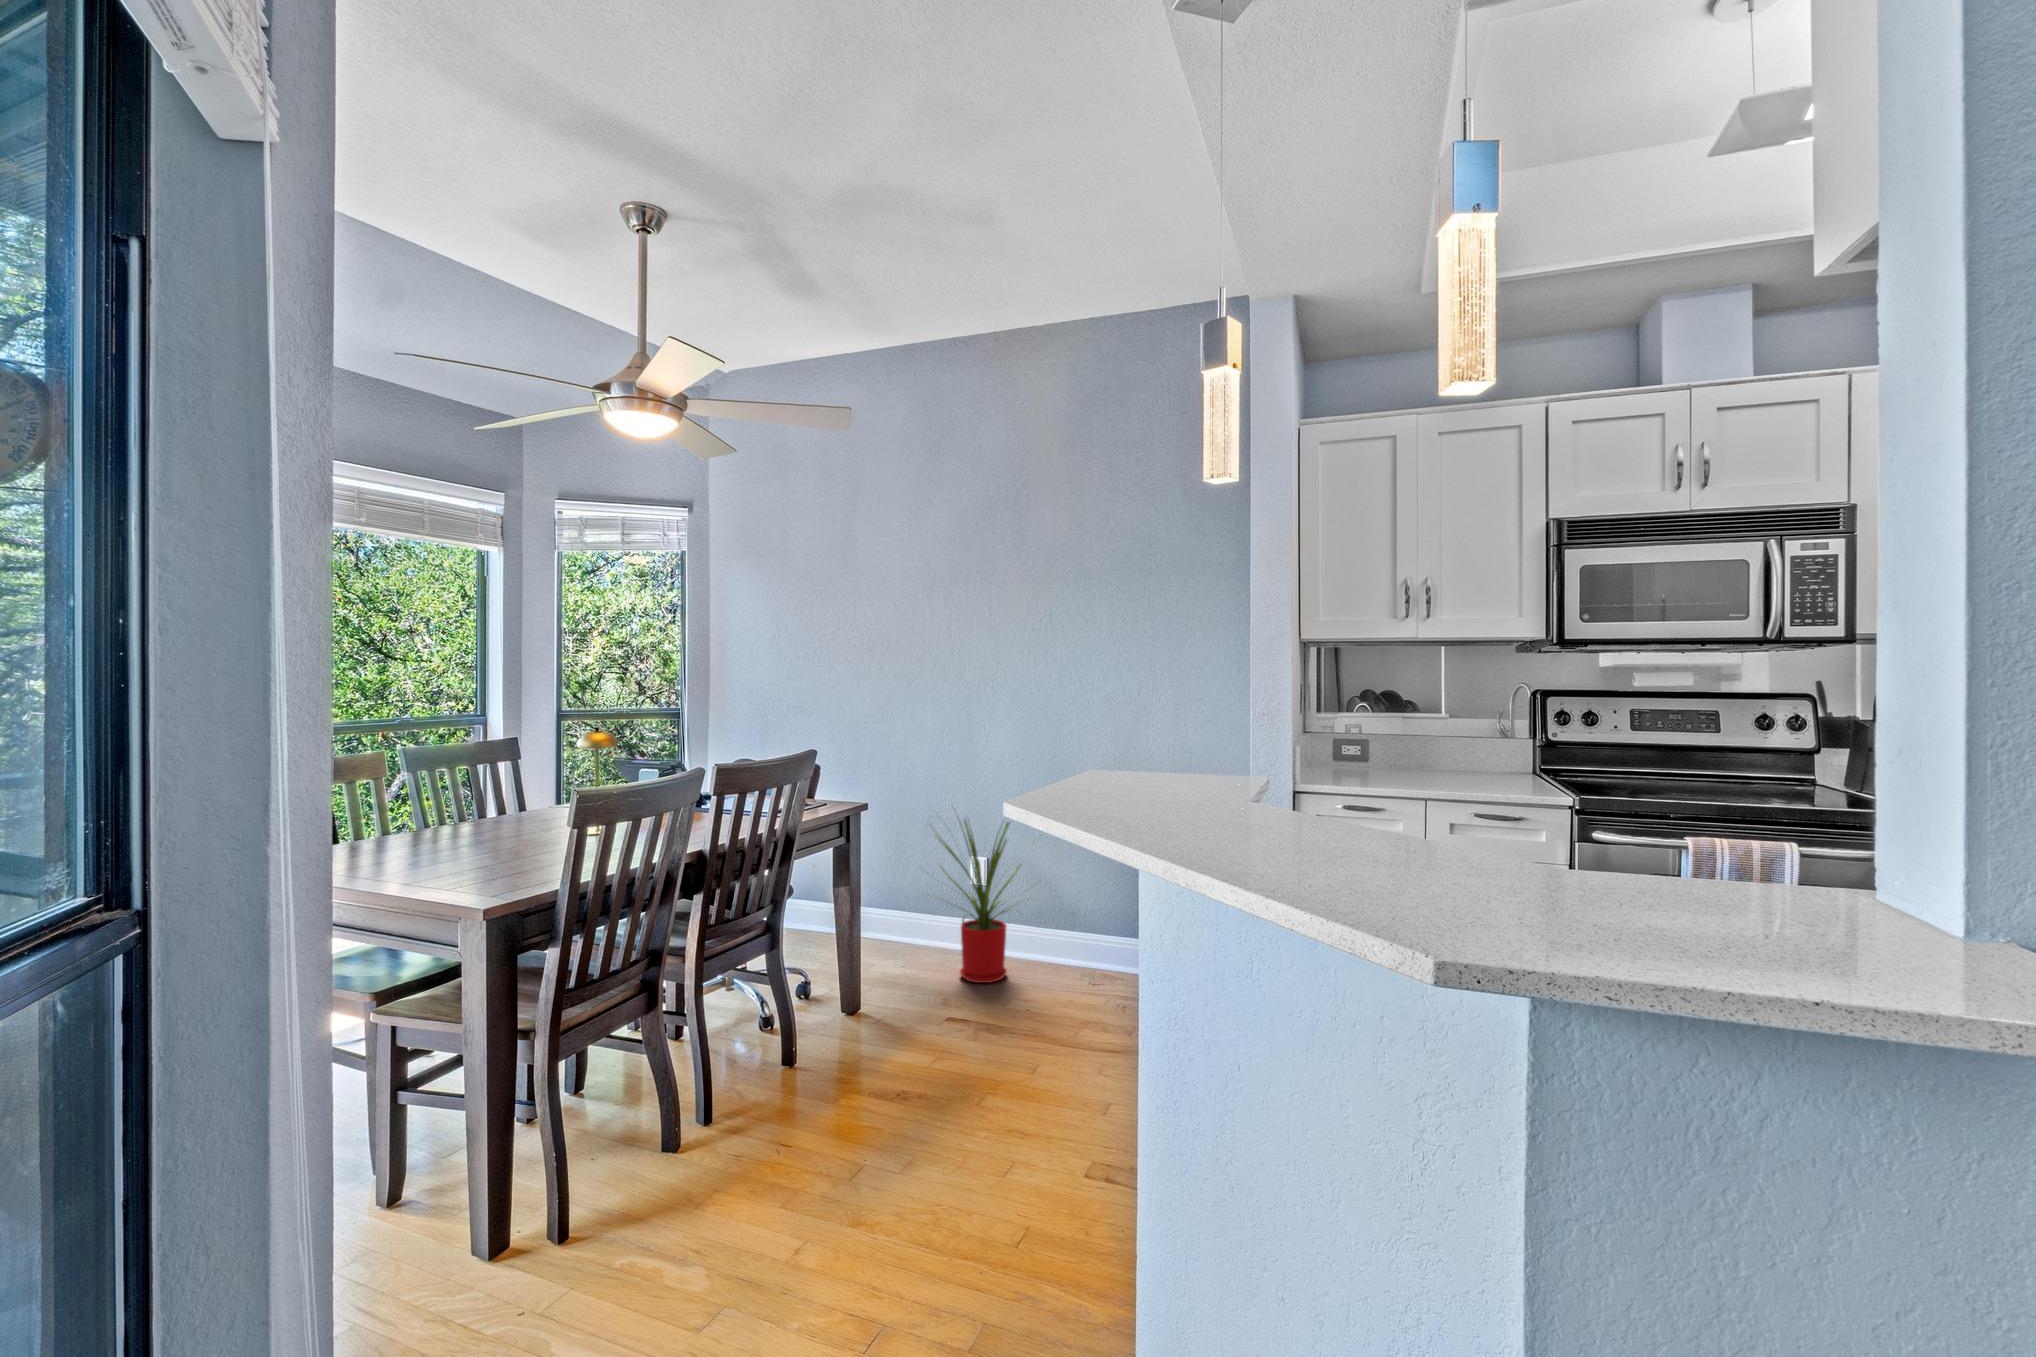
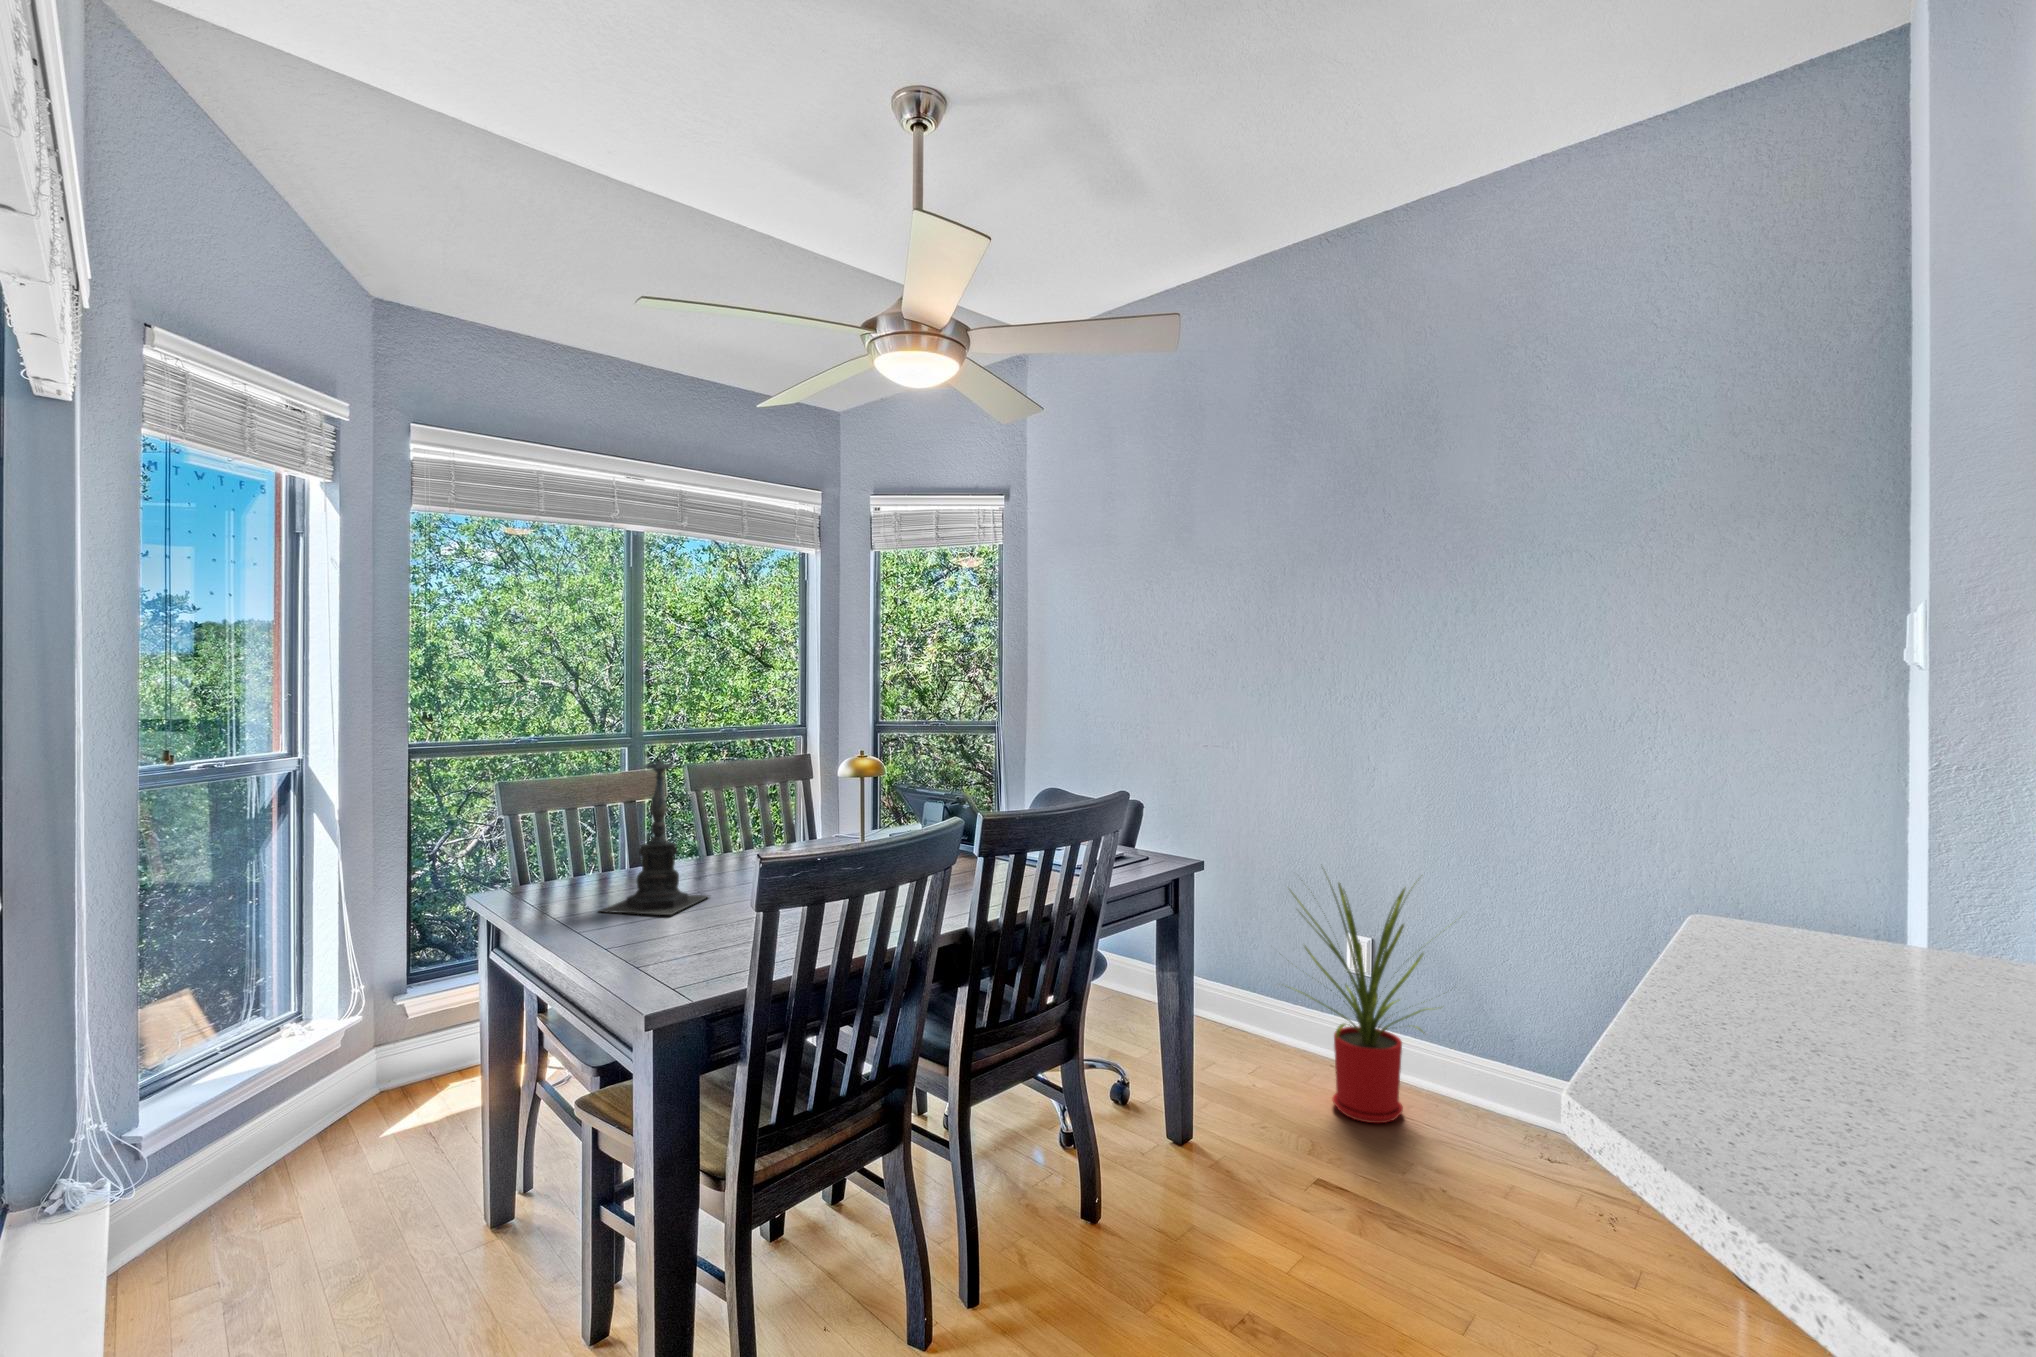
candle holder: none [374,720,472,862] -> present [599,755,708,915]

